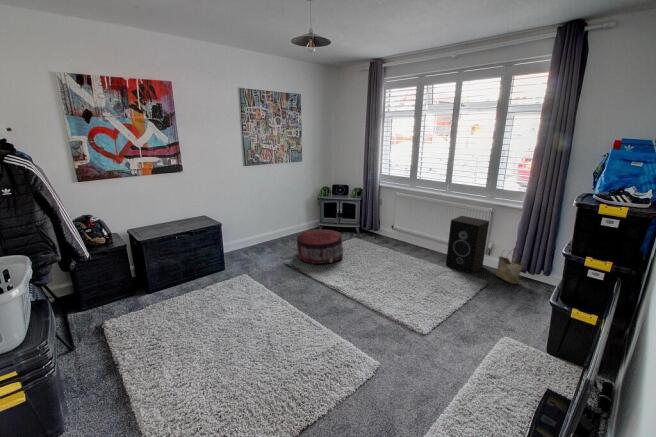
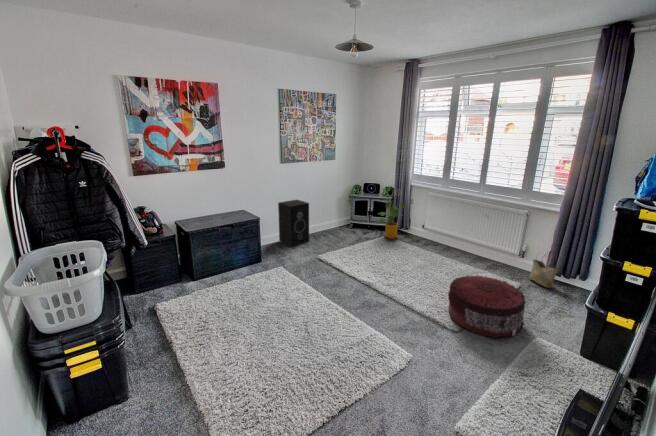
house plant: none [347,202,375,240] -> present [379,202,406,239]
speaker: present [446,216,489,274] -> present [278,200,309,247]
pouf: present [297,230,343,264] -> present [448,275,525,338]

